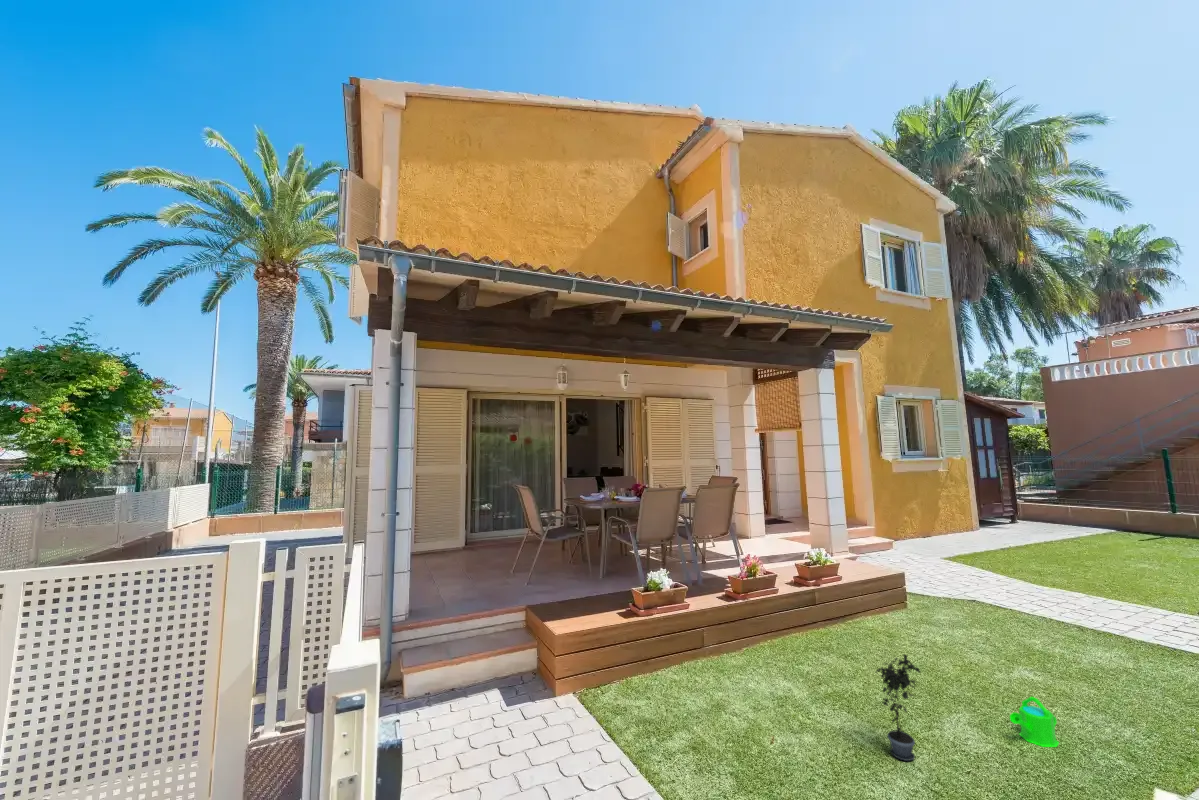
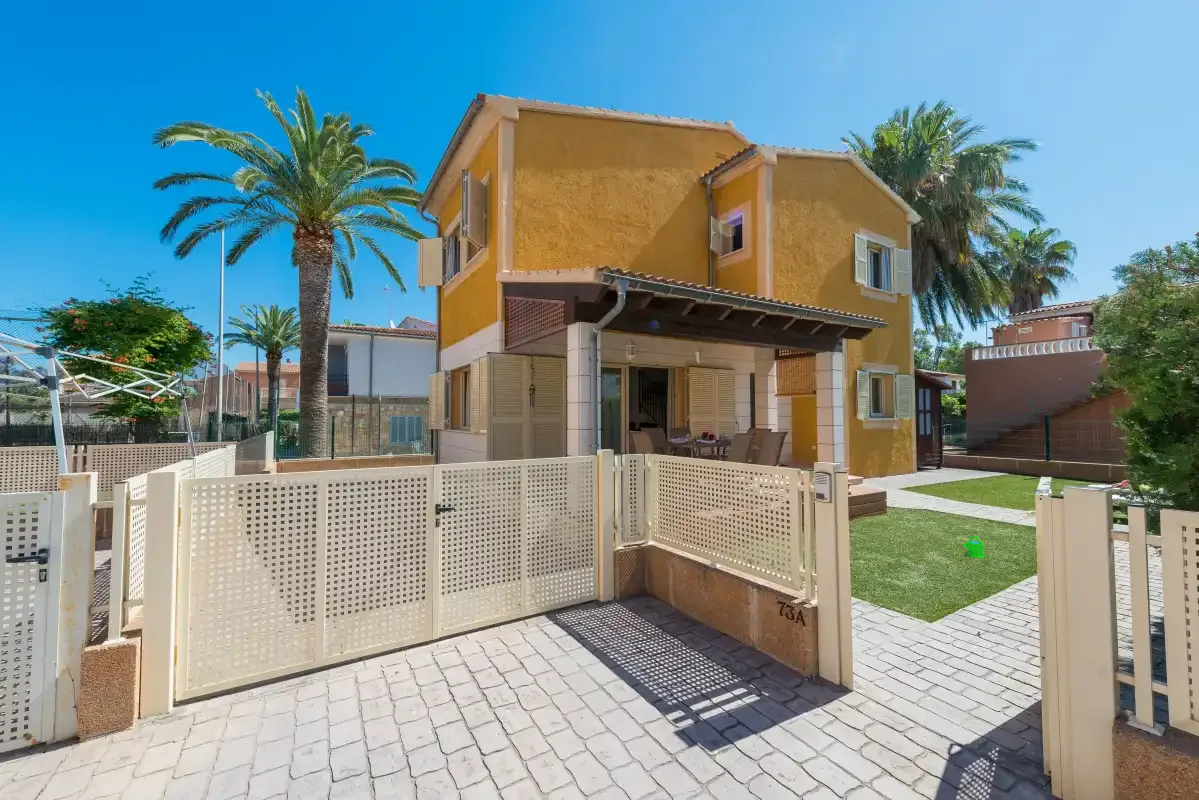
potted plant: present [877,655,920,761] -> none [902,513,927,564]

